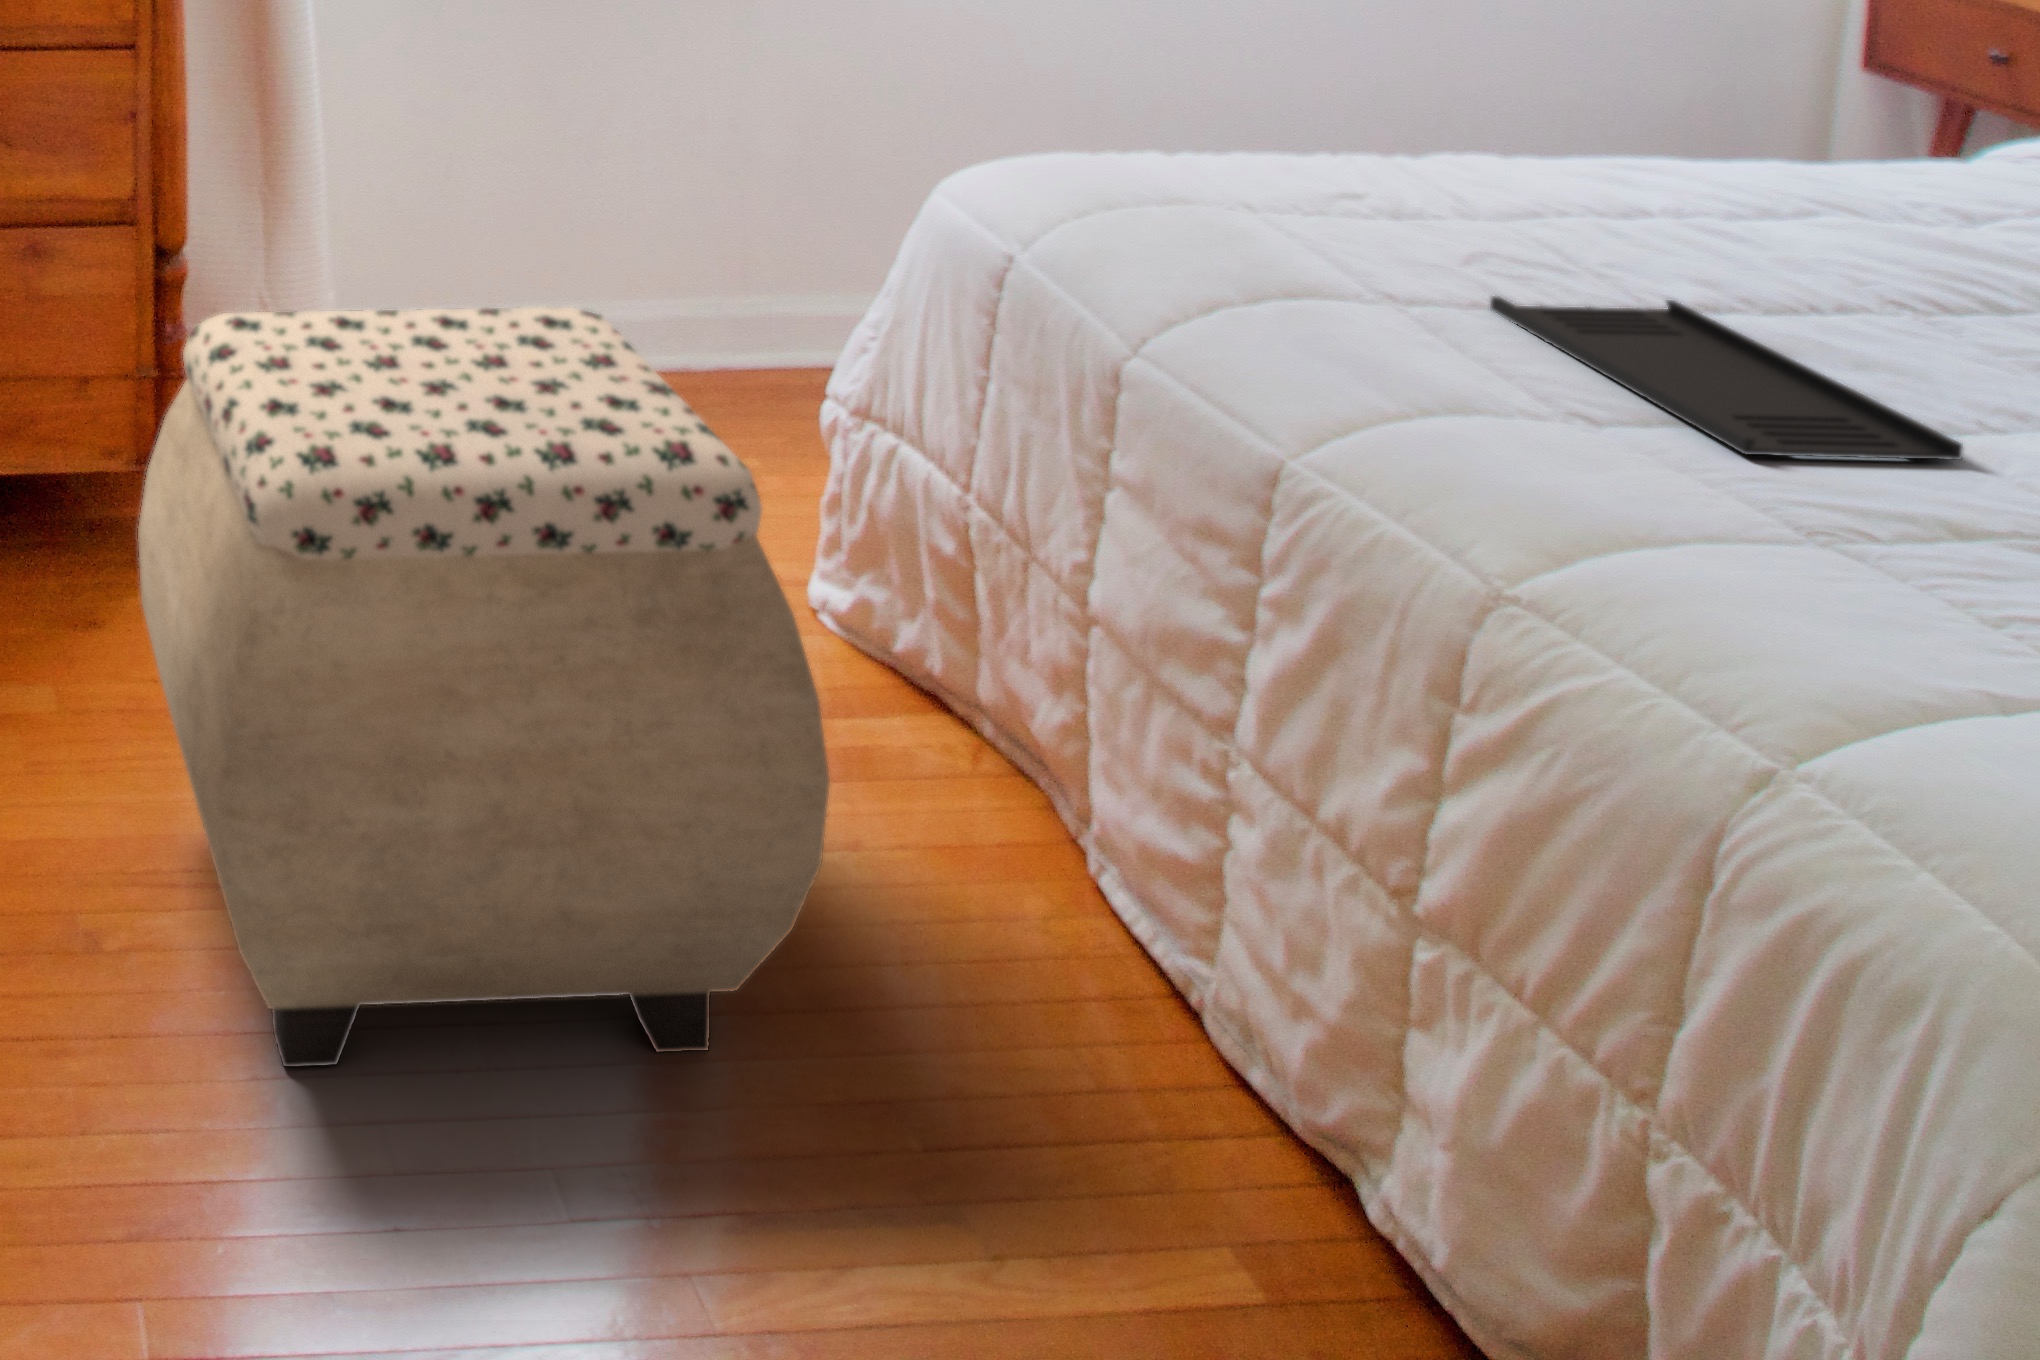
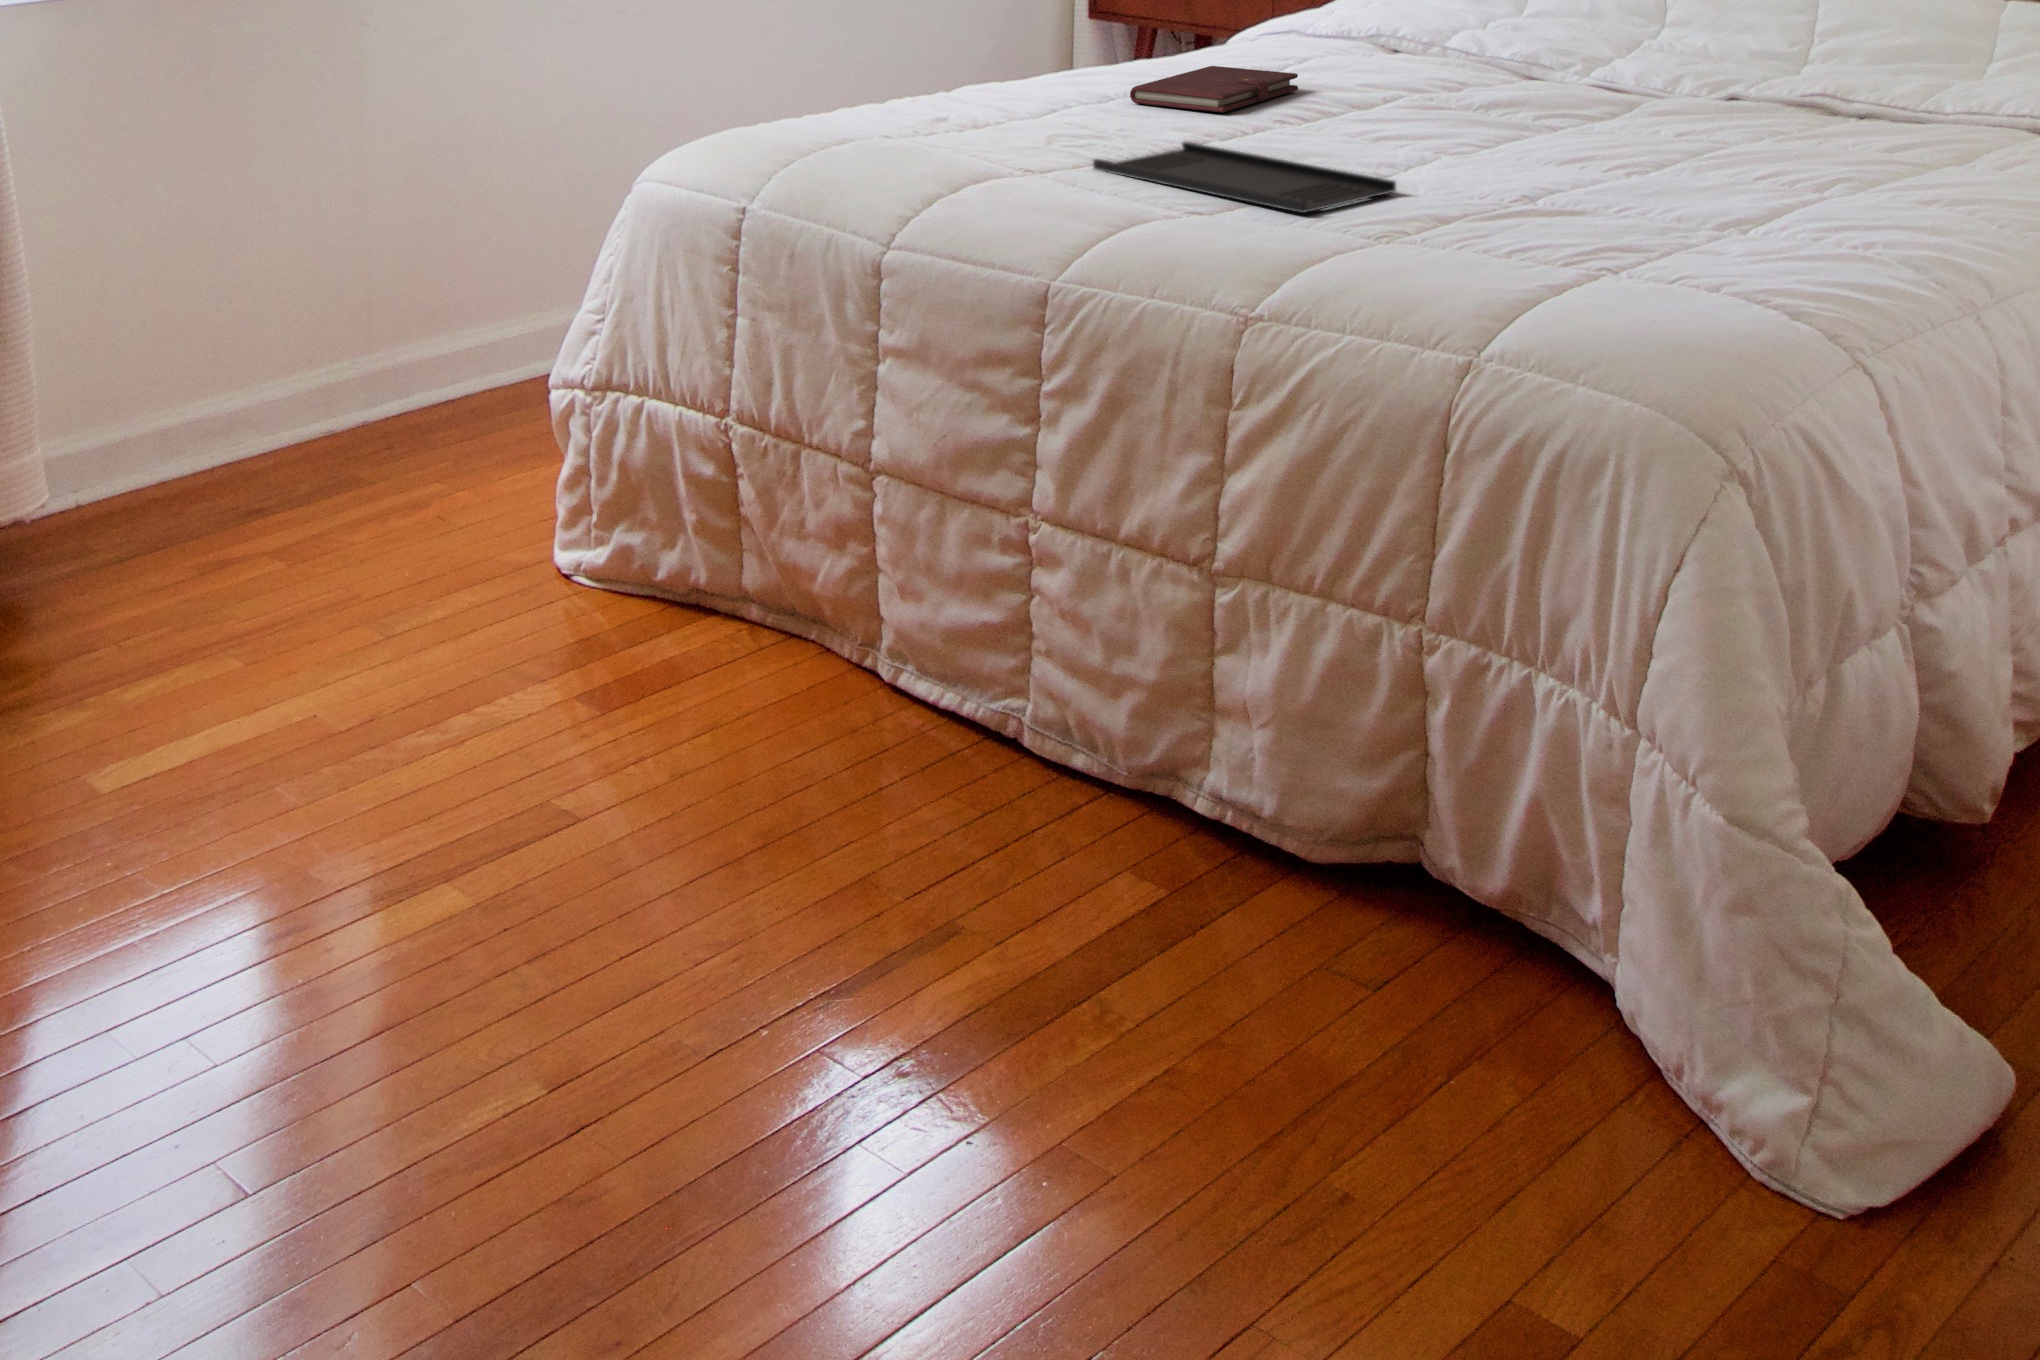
notebook: none [1670,192,1991,267] -> present [1130,66,1298,112]
ottoman: present [138,307,830,1067] -> none [77,313,808,1057]

